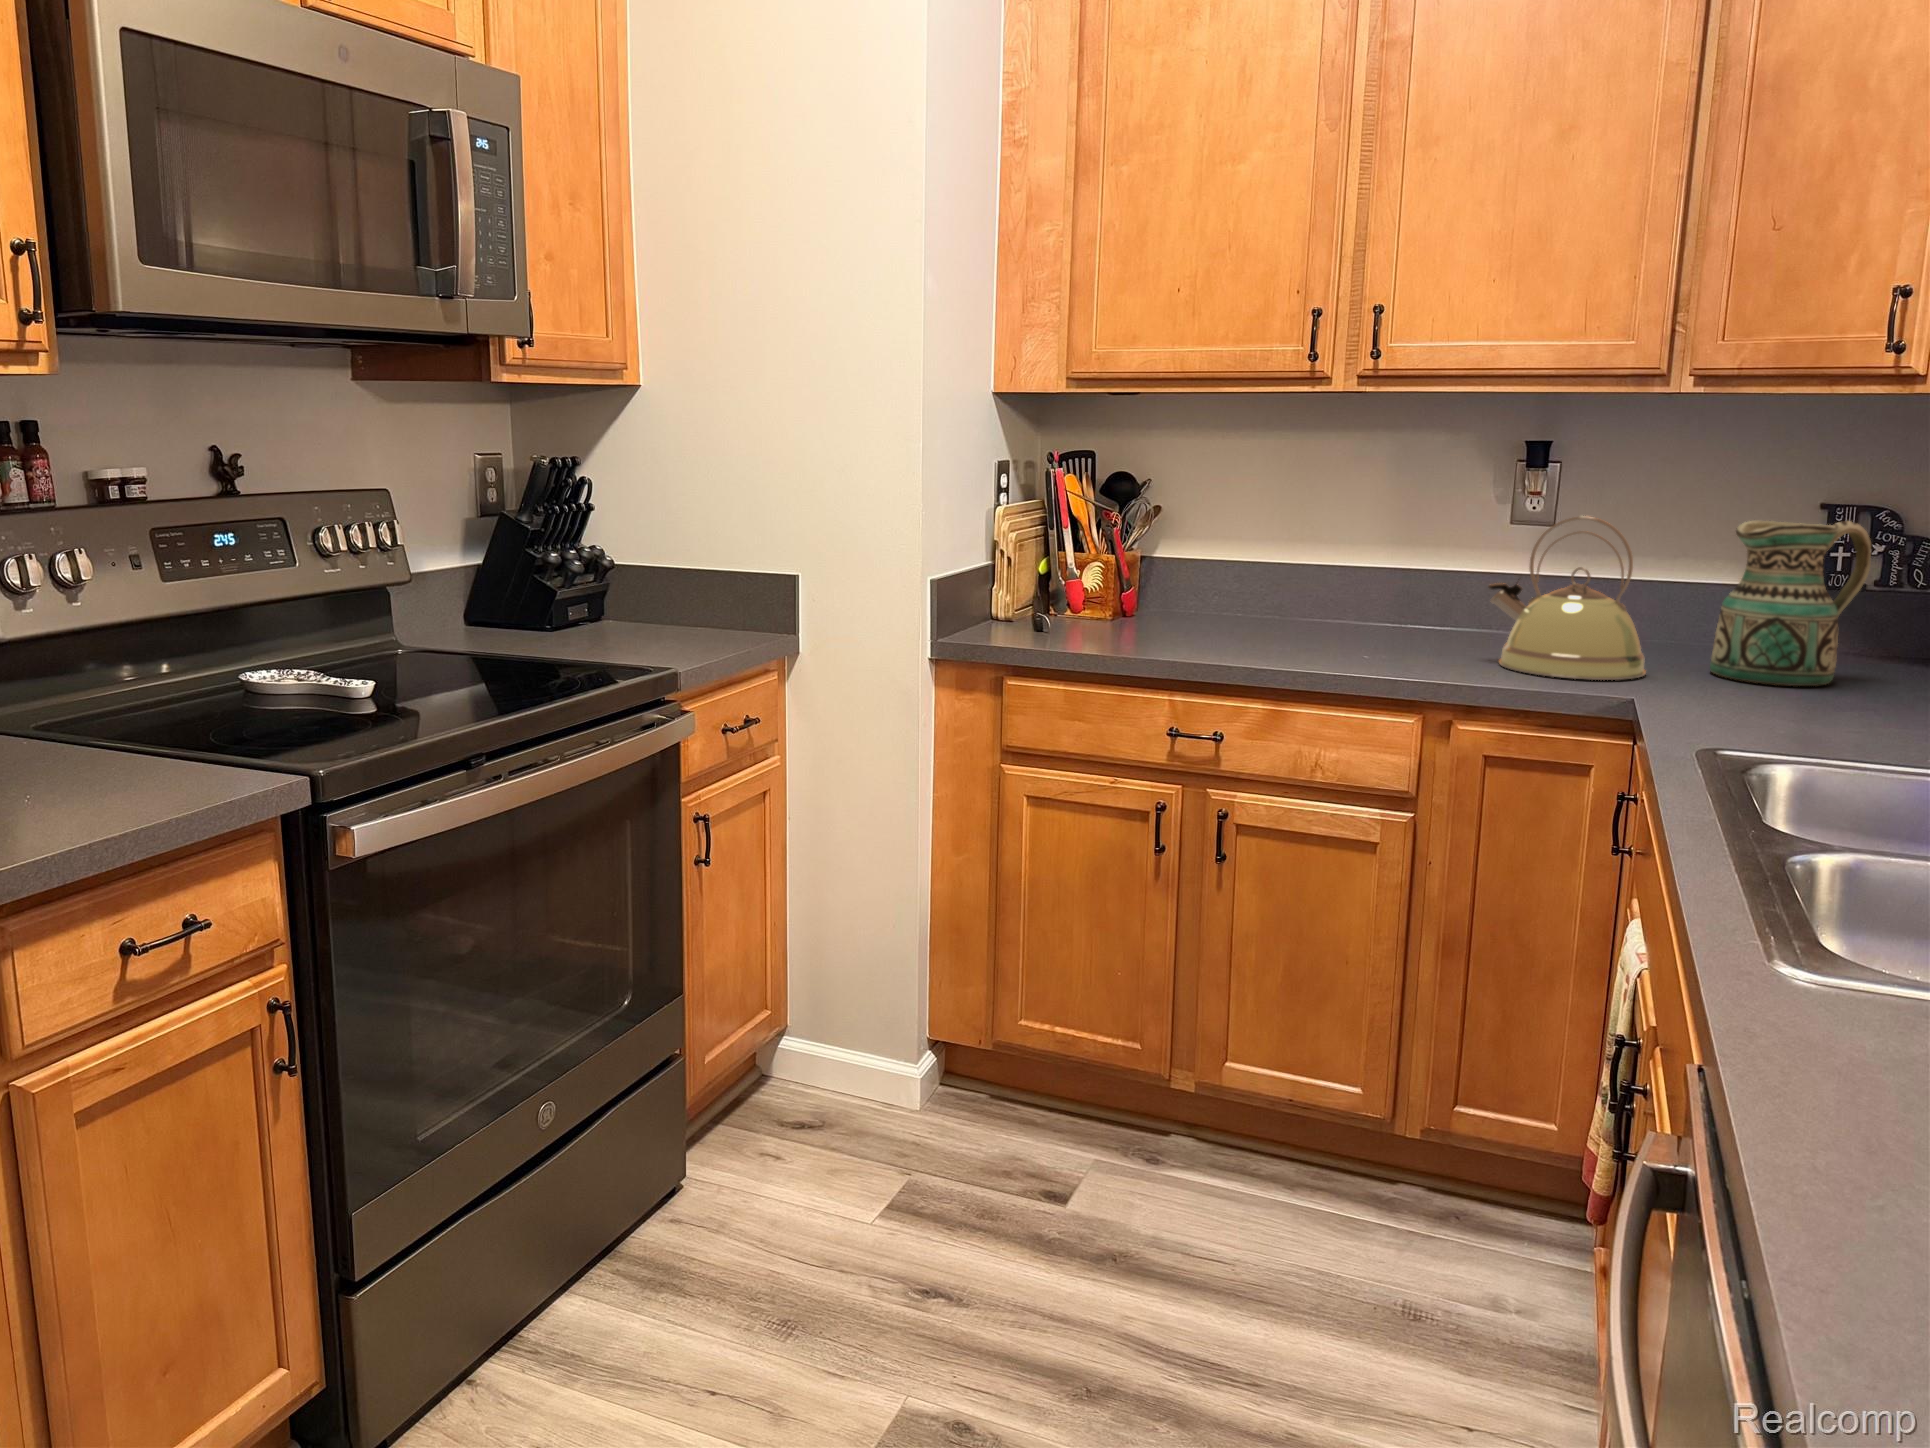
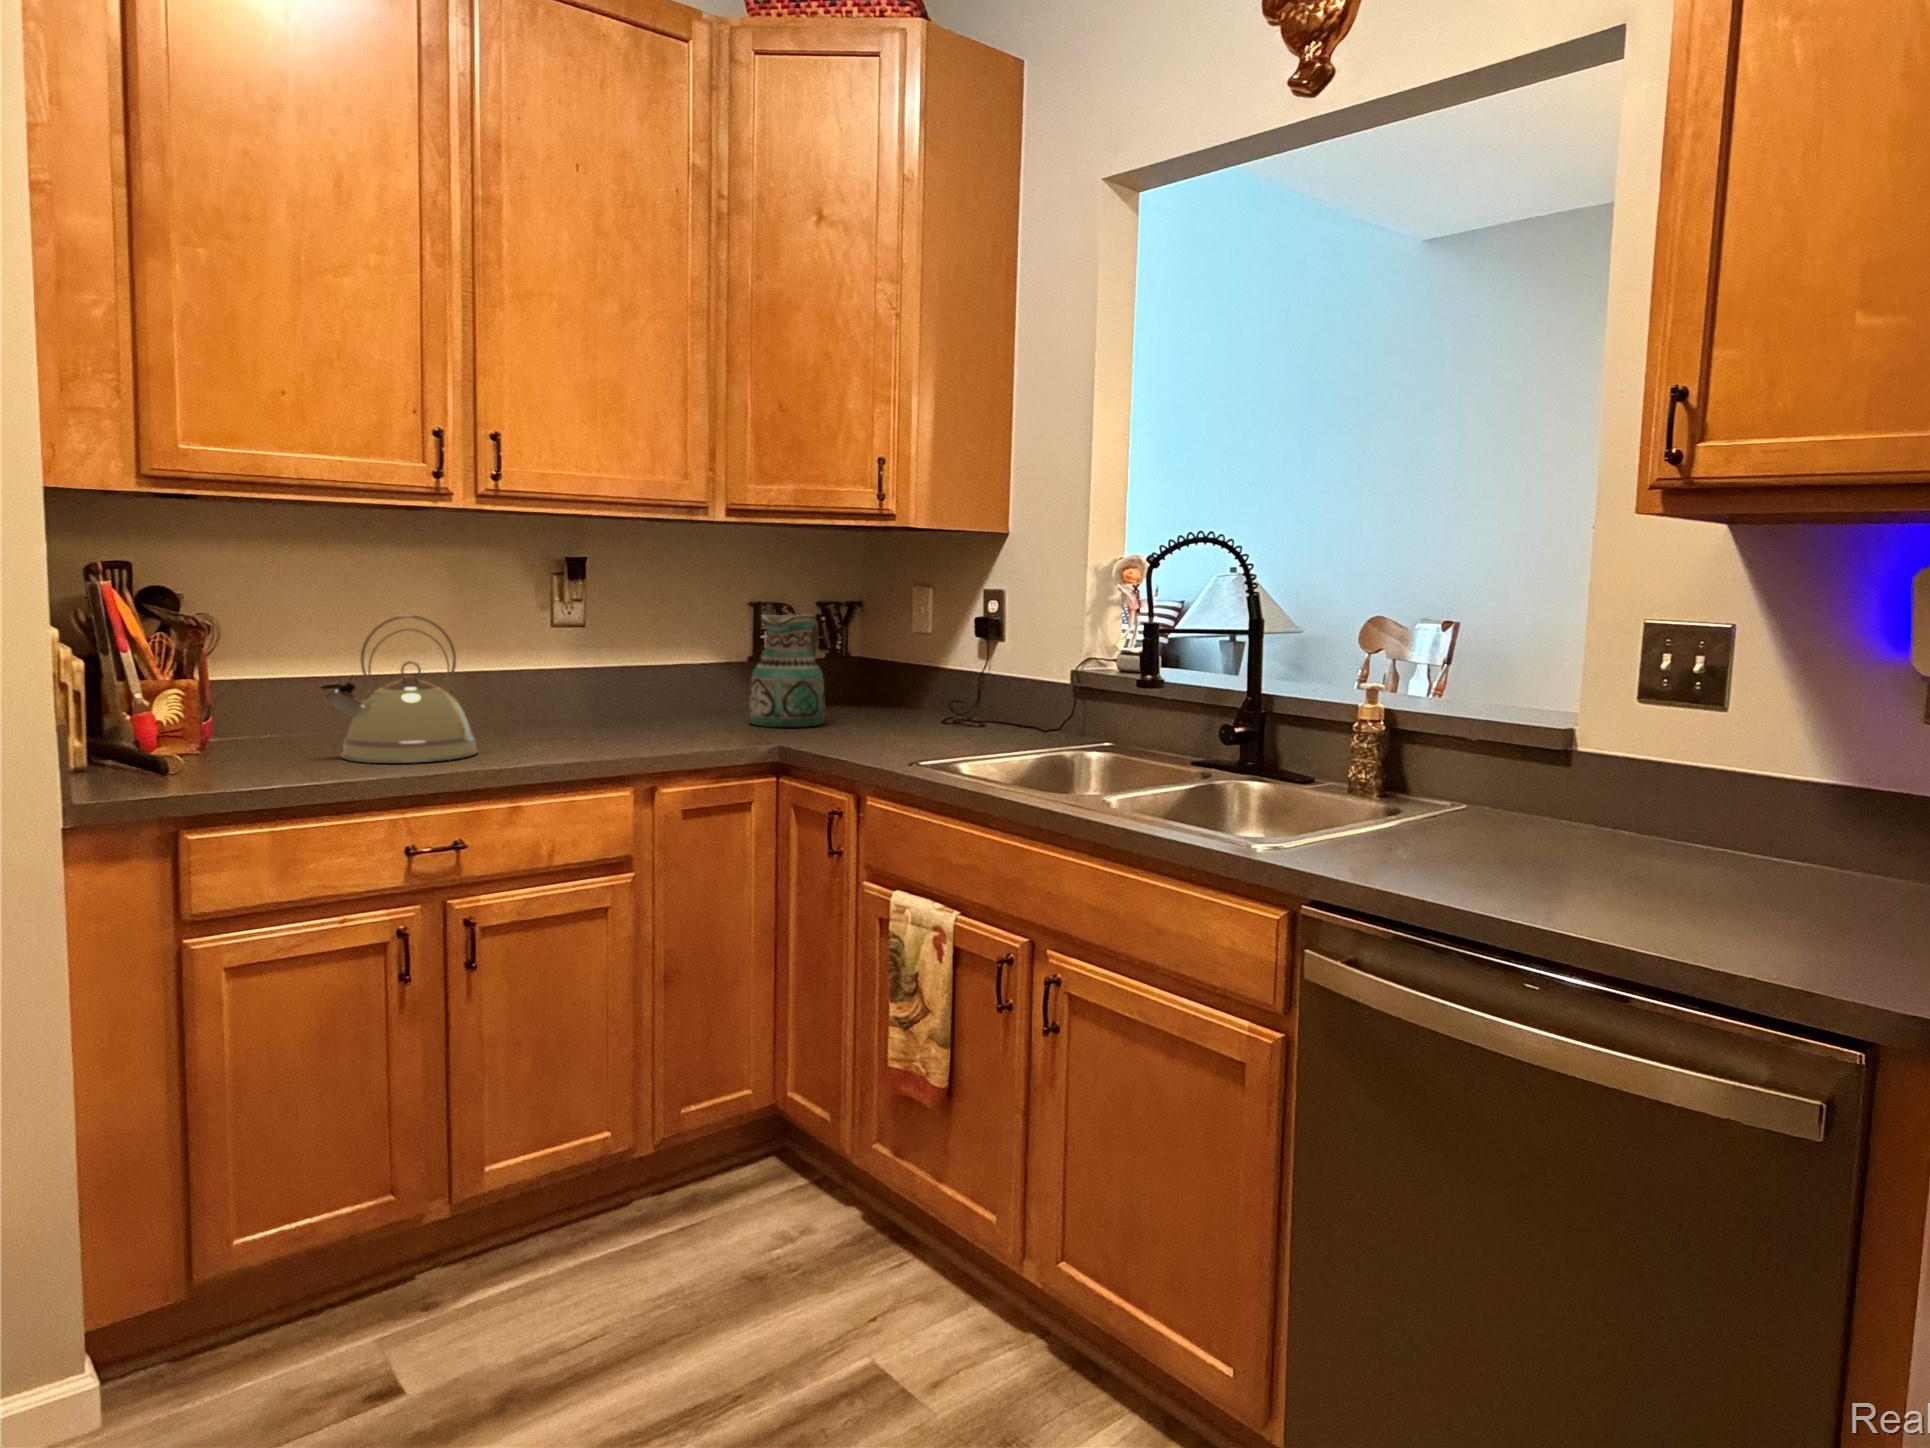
kettle: present [1488,516,1646,680] -> present [321,615,478,763]

